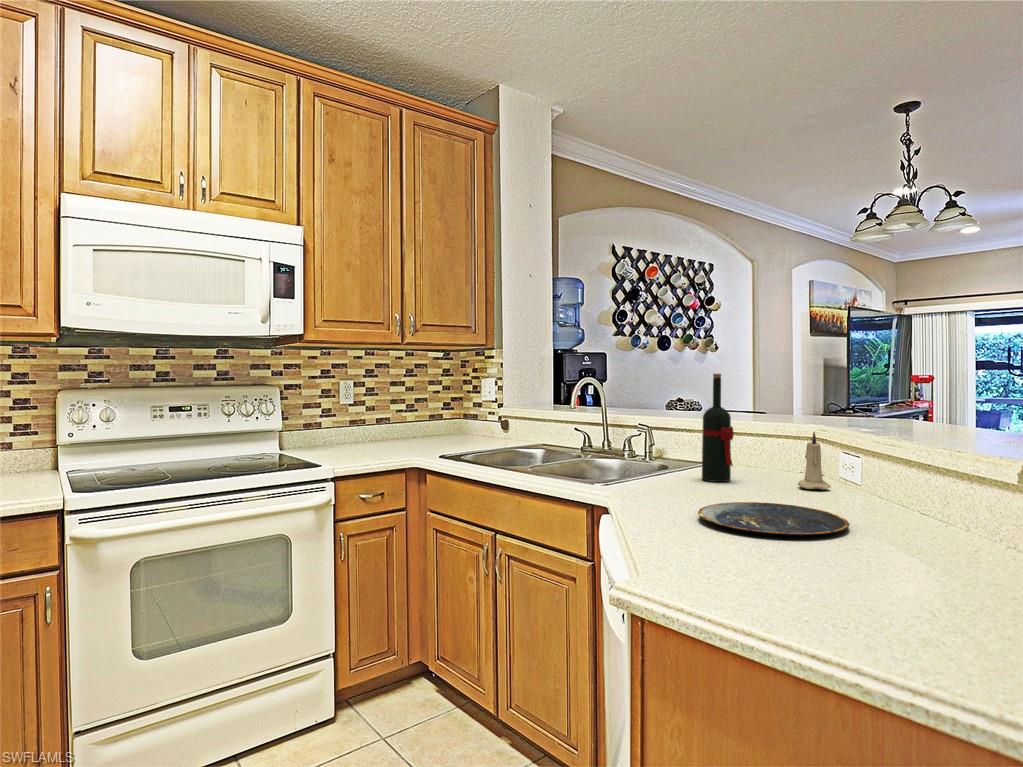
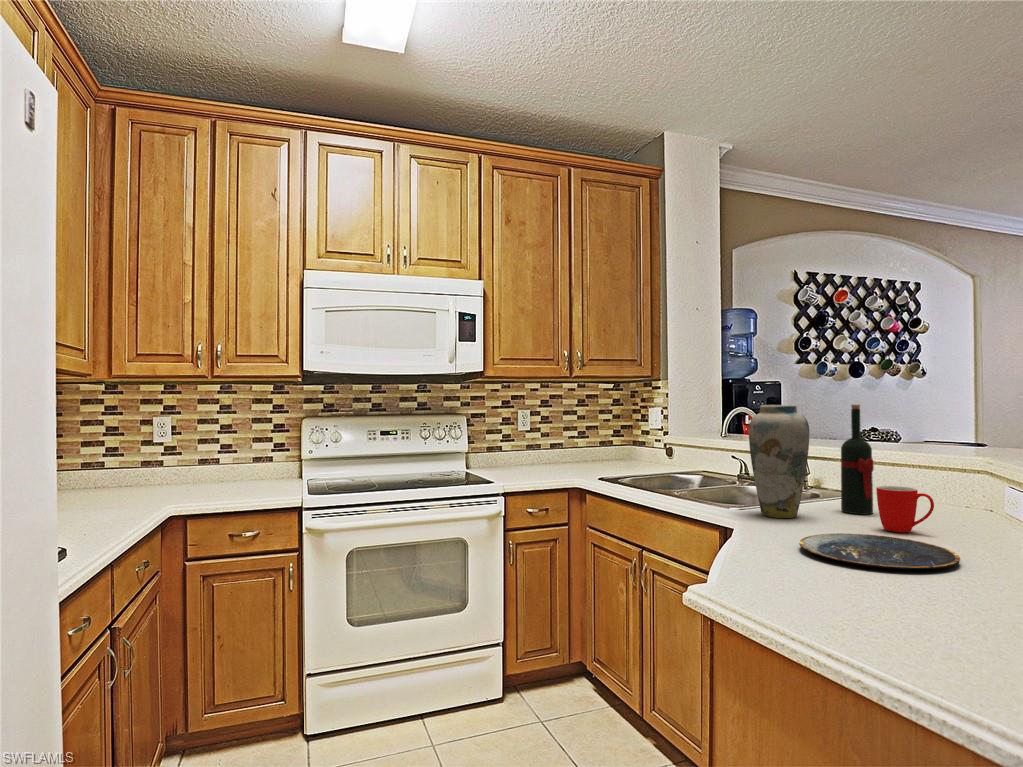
vase: none [622,374,681,490] -> present [749,405,809,518]
candle: present [798,432,831,490] -> none [945,465,982,528]
mug: none [748,453,801,498] -> present [876,486,934,533]

